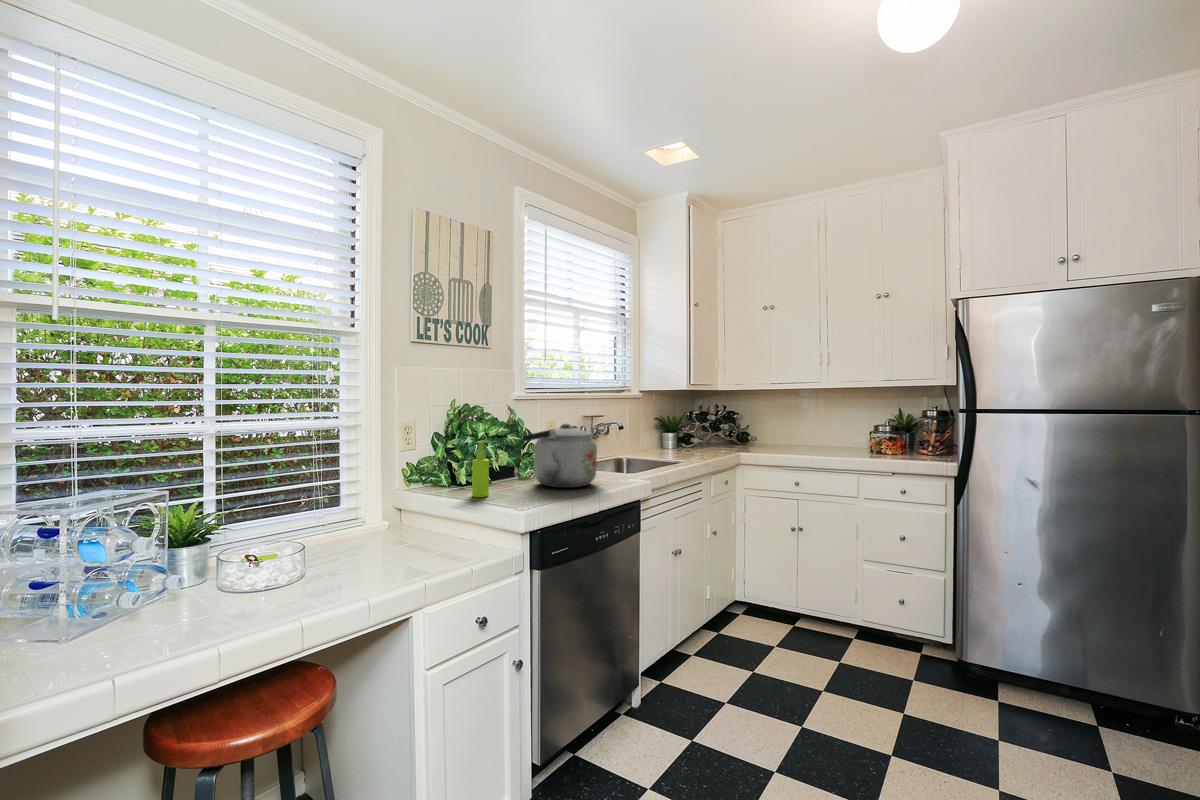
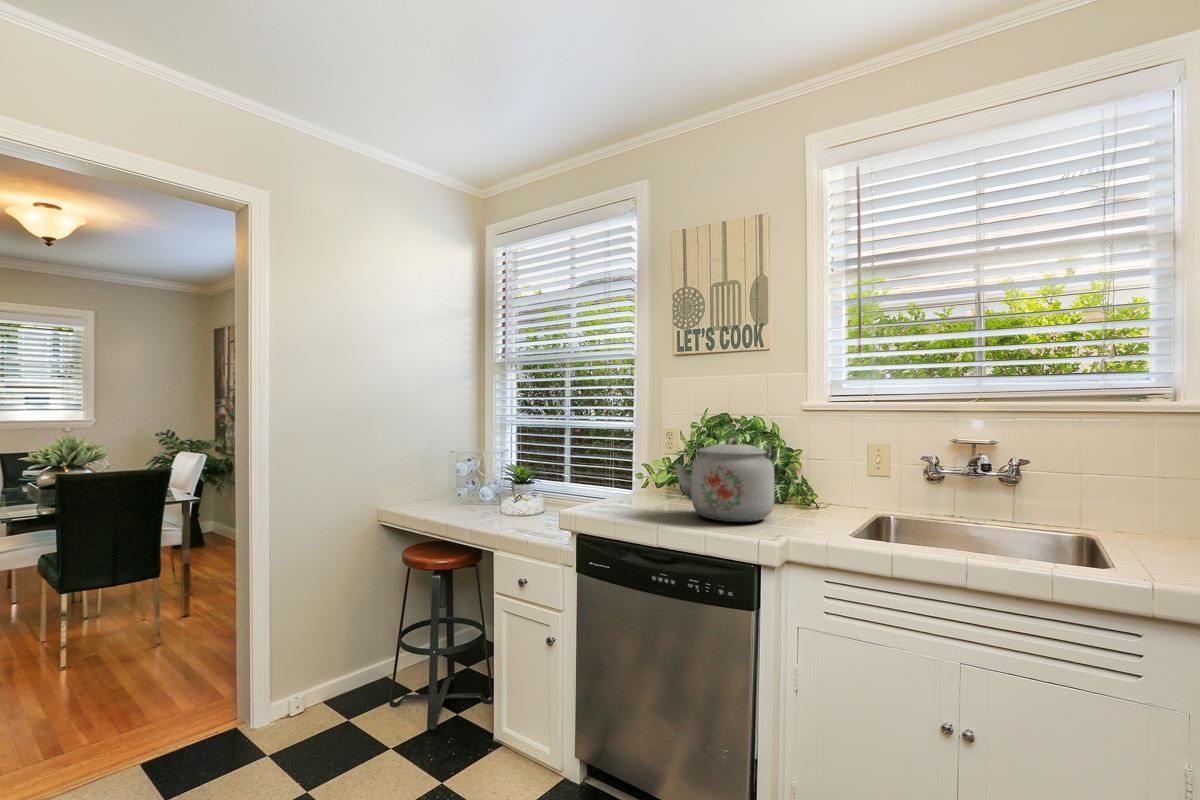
soap dispenser: present [472,440,492,497] -> none [642,447,659,503]

